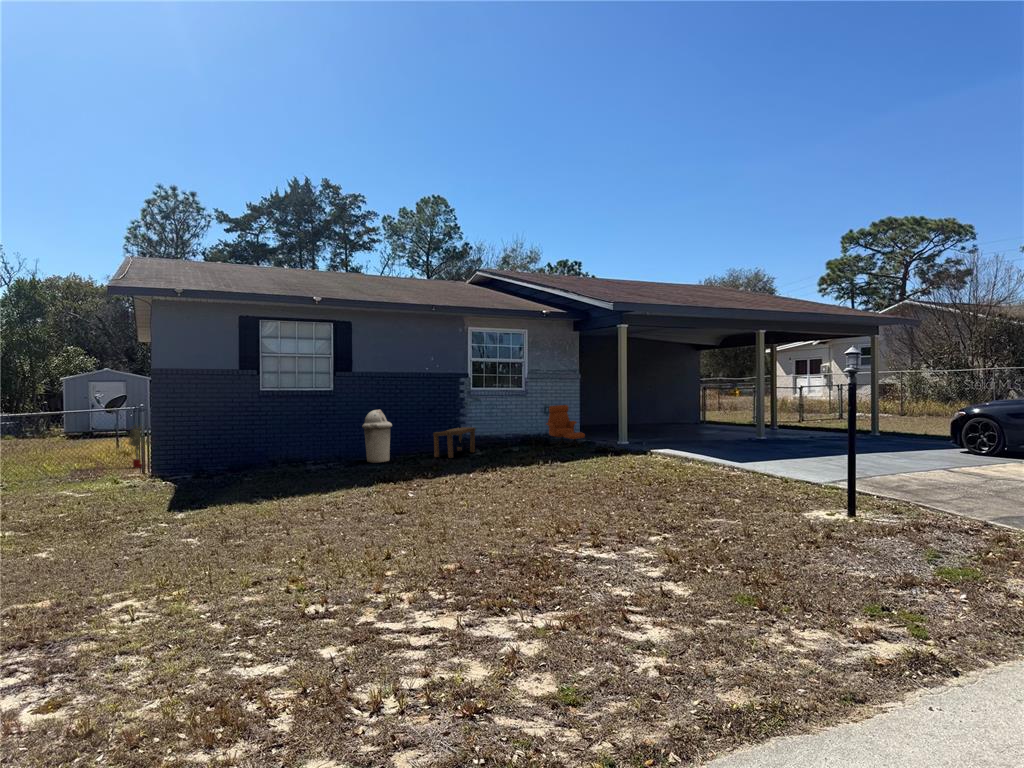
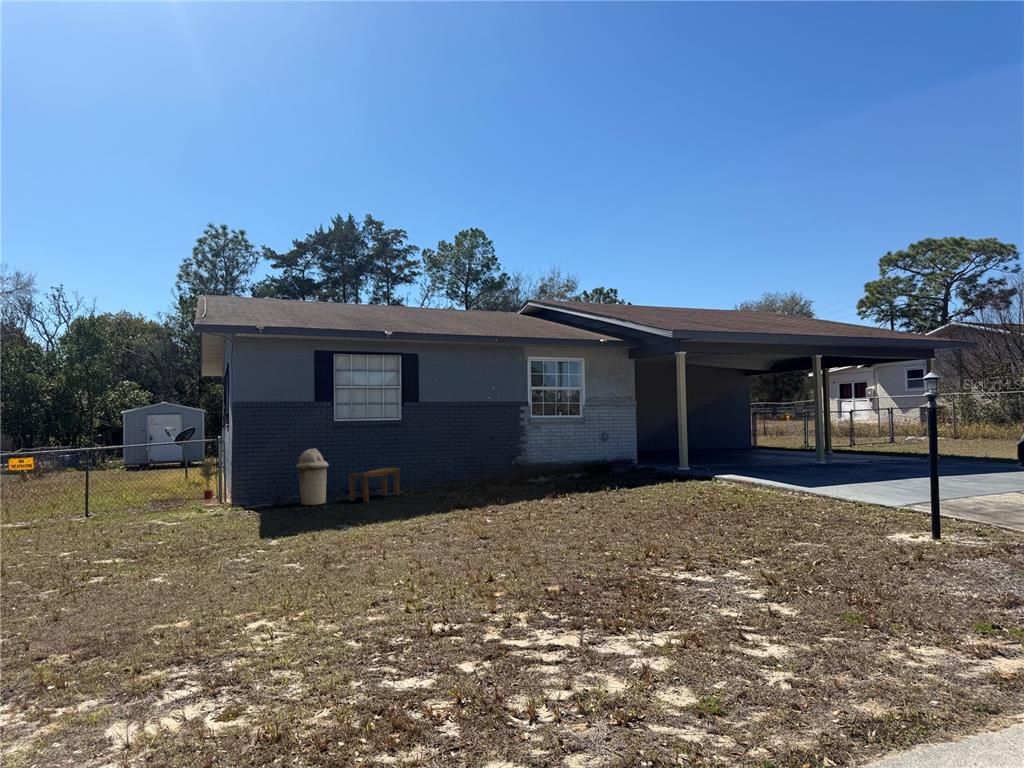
lounge chair: present [546,405,585,447] -> none [603,433,644,475]
trash can: present [362,410,392,463] -> present [296,449,329,505]
bench: present [433,427,476,458] -> present [349,468,400,502]

